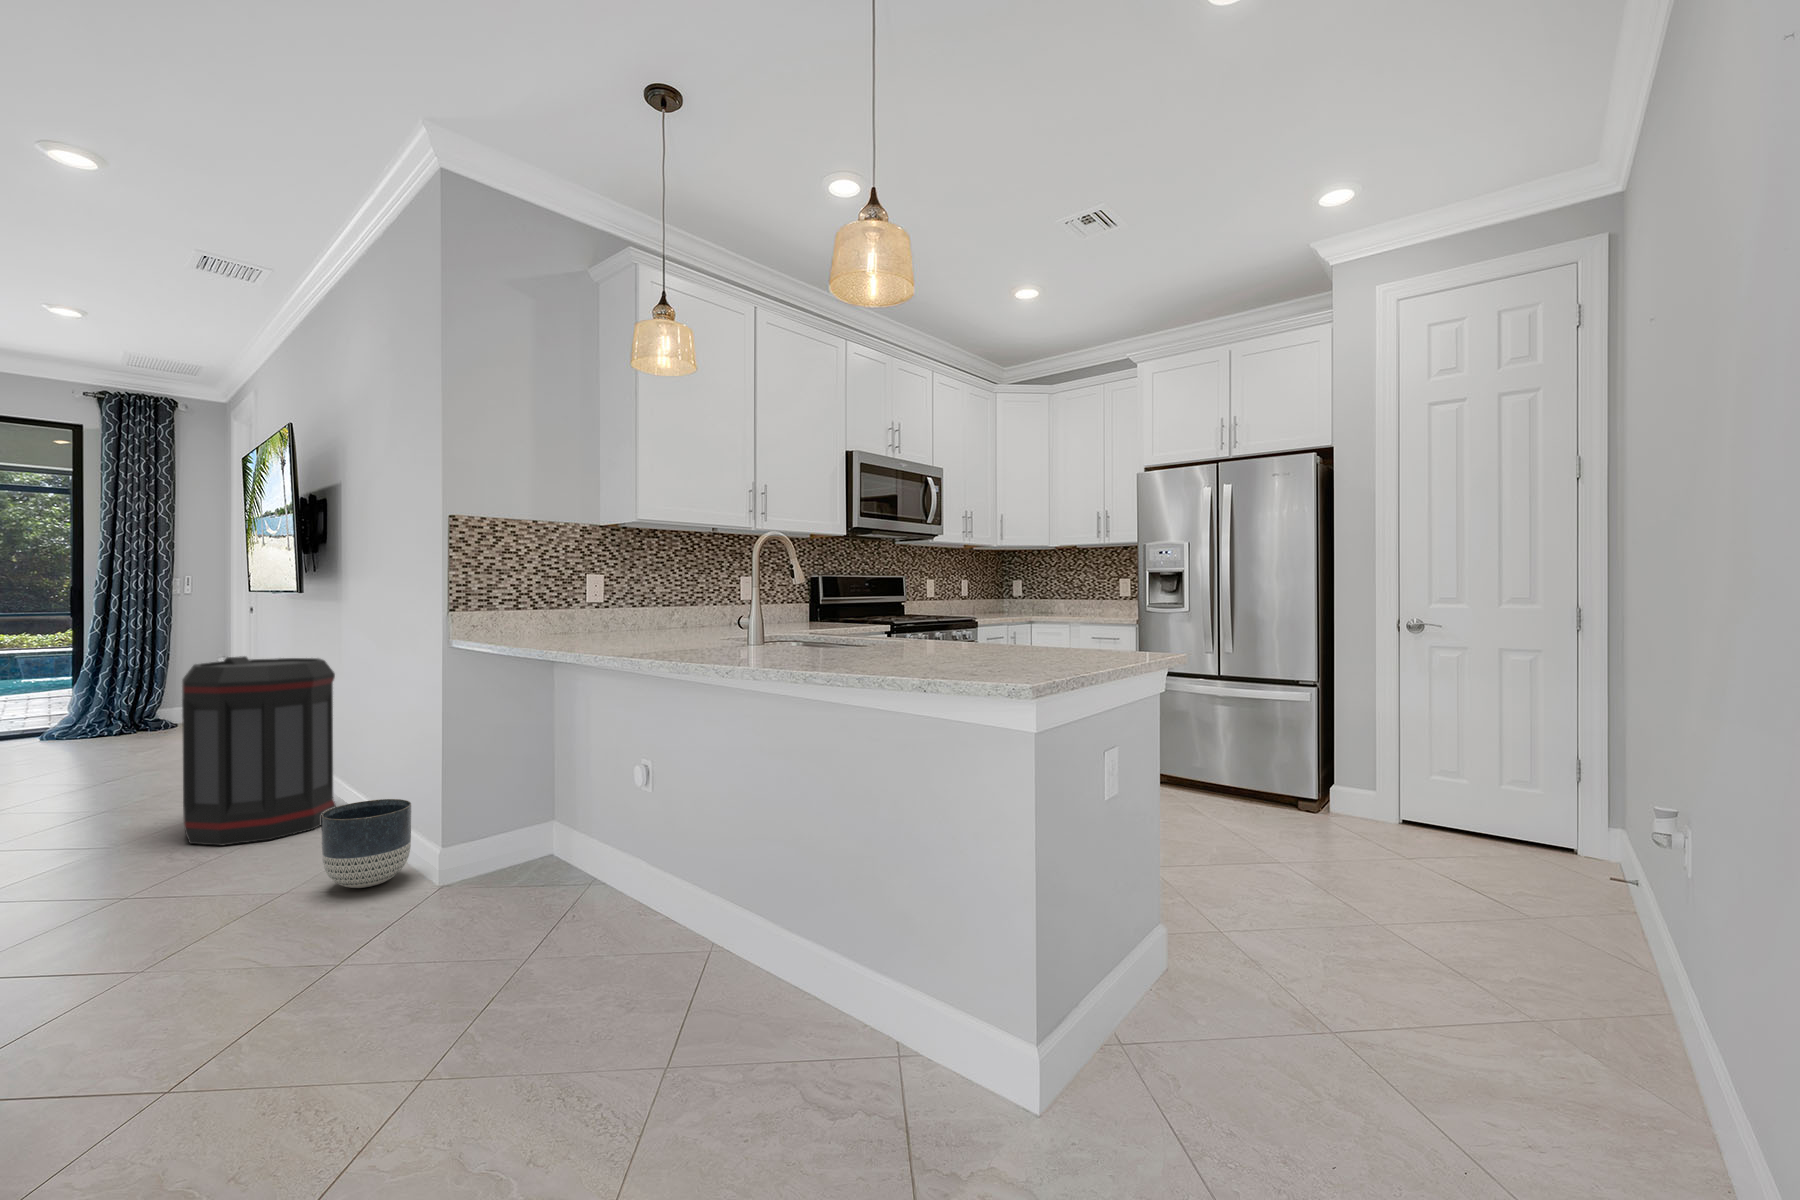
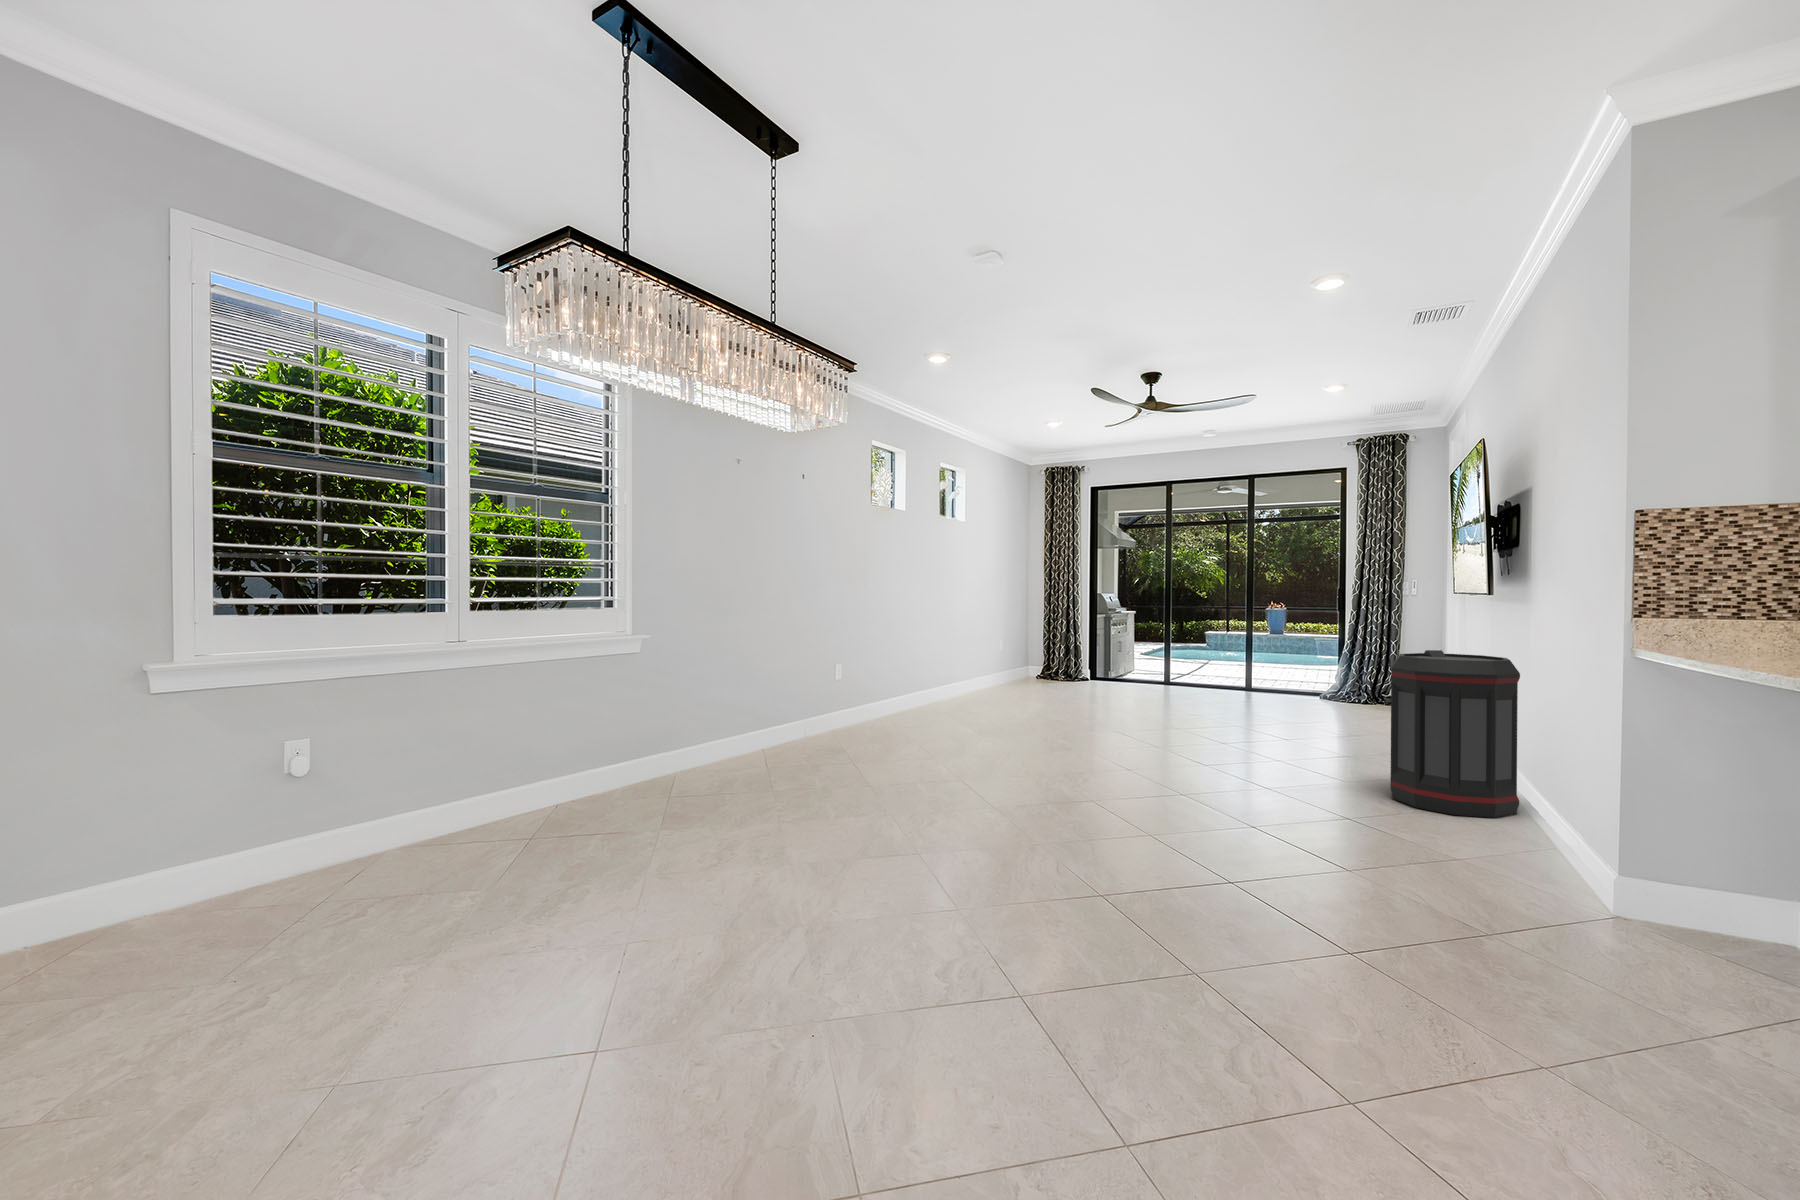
planter: present [321,799,411,888] -> none [1489,800,1585,889]

